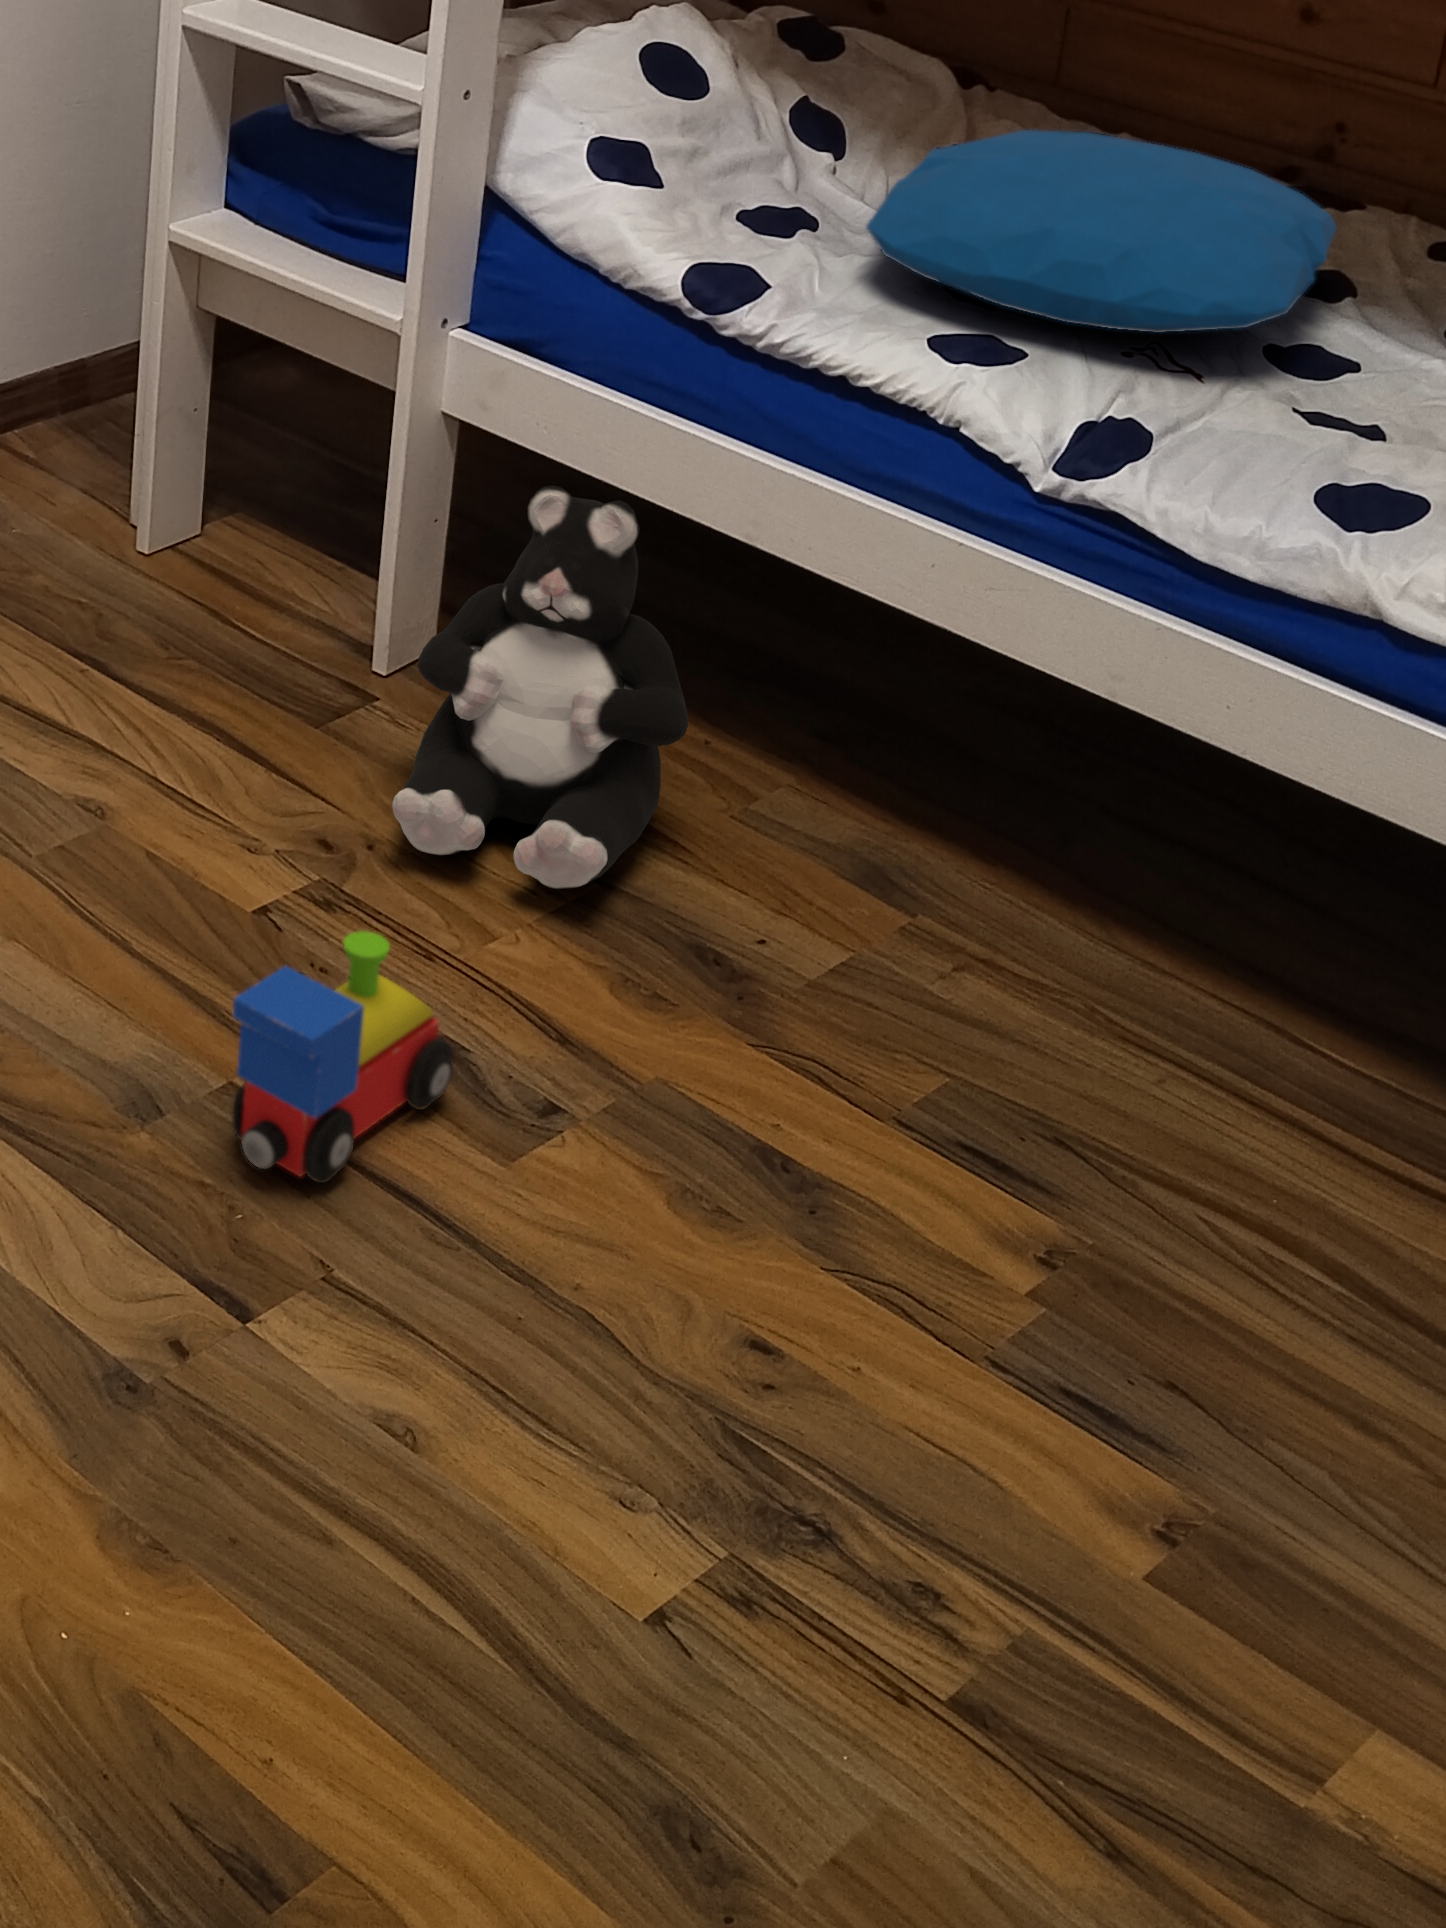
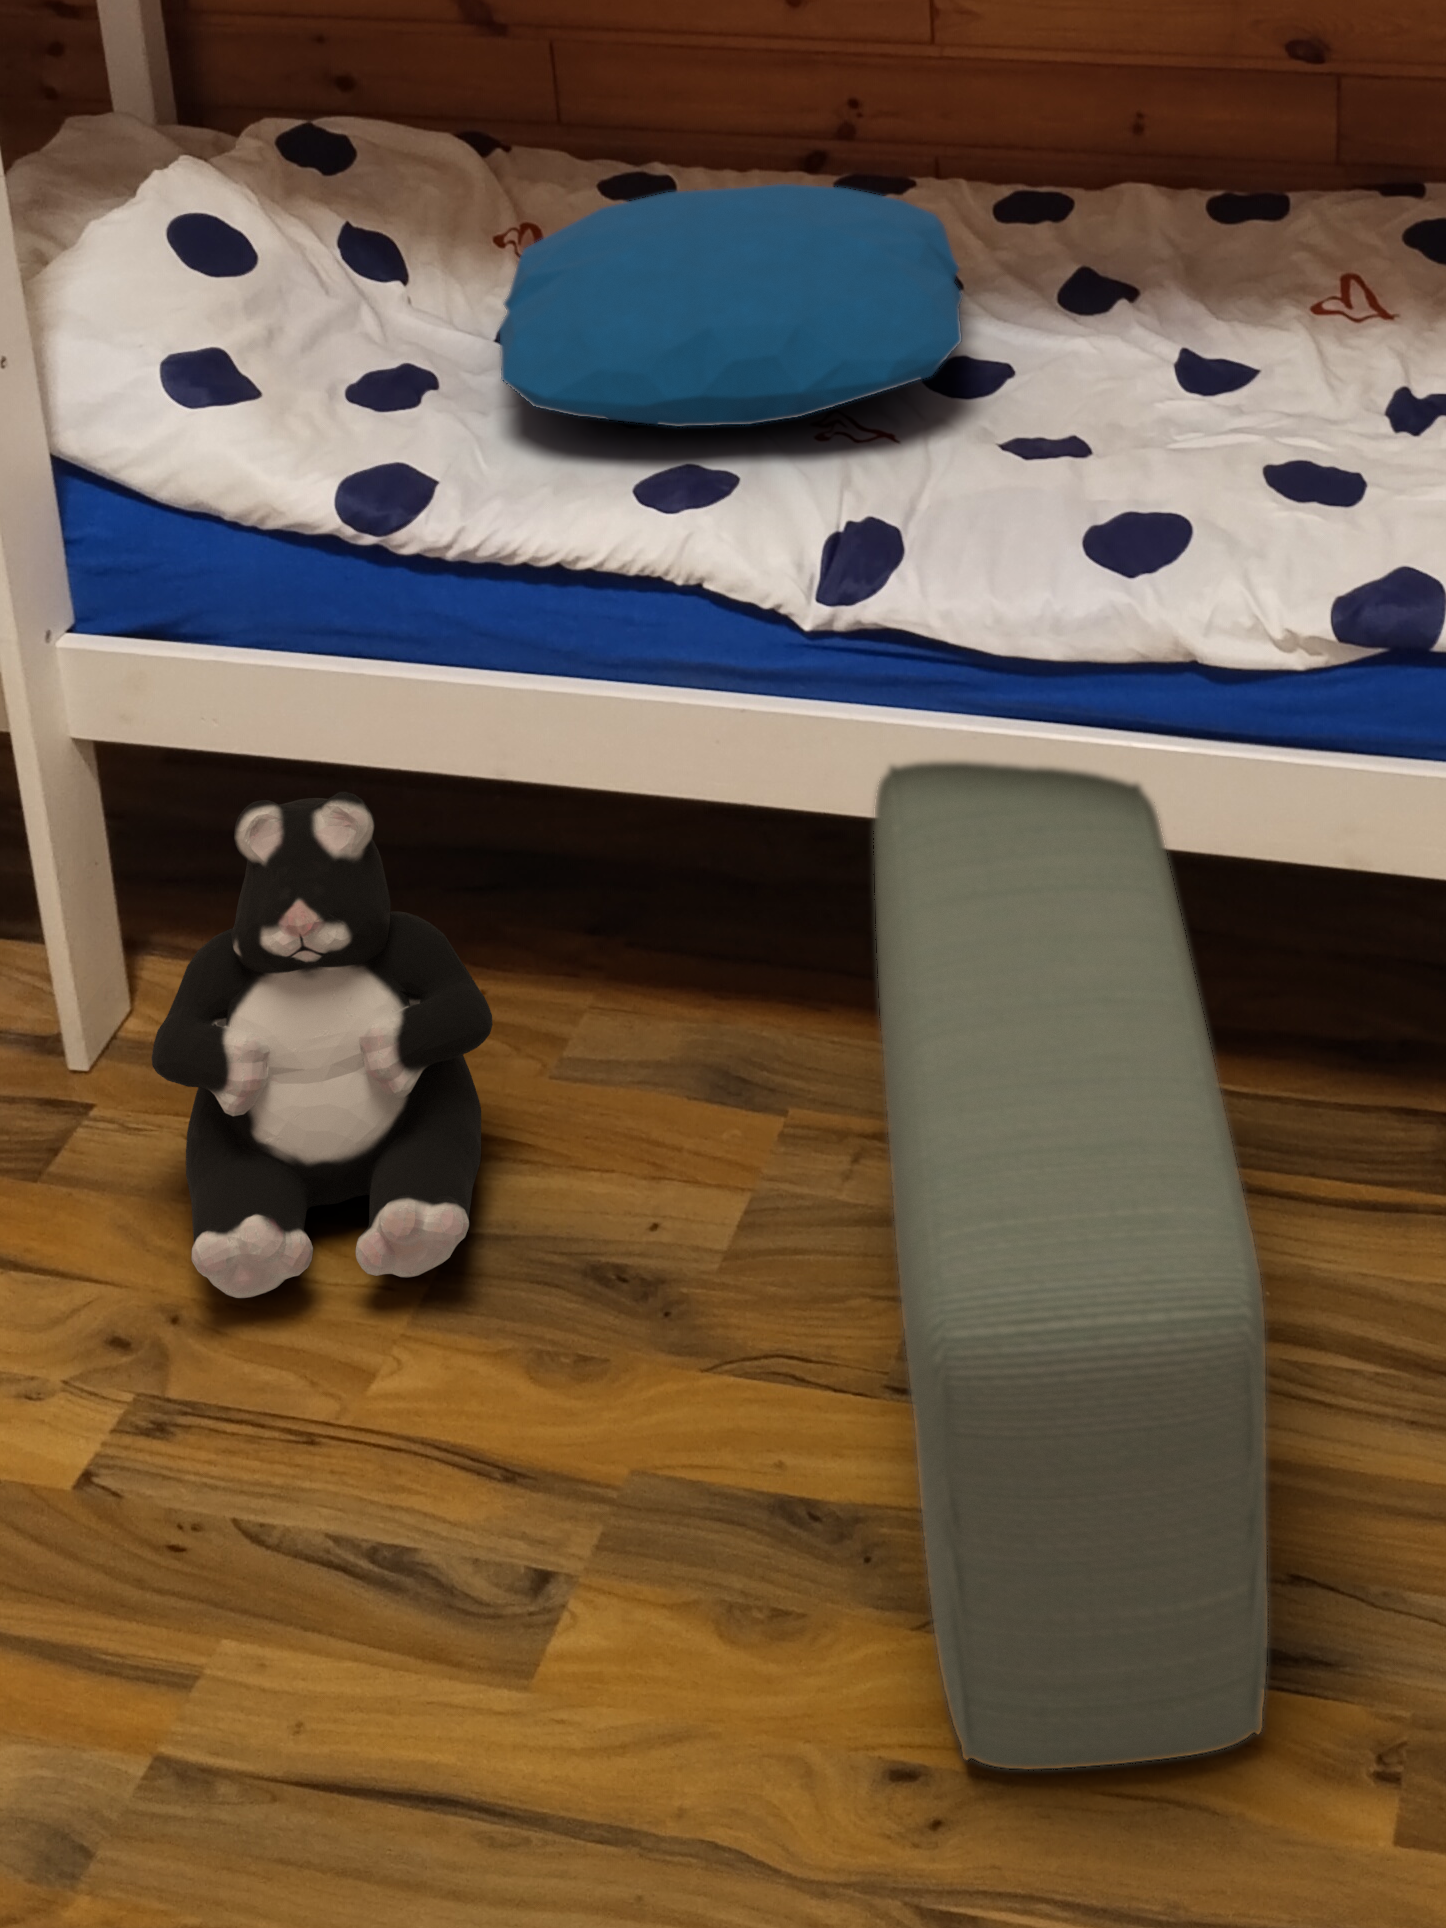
pouf: none [810,621,1310,1453] -> present [874,762,1268,1770]
toy train: present [232,931,453,1183] -> none [158,1491,420,1863]

